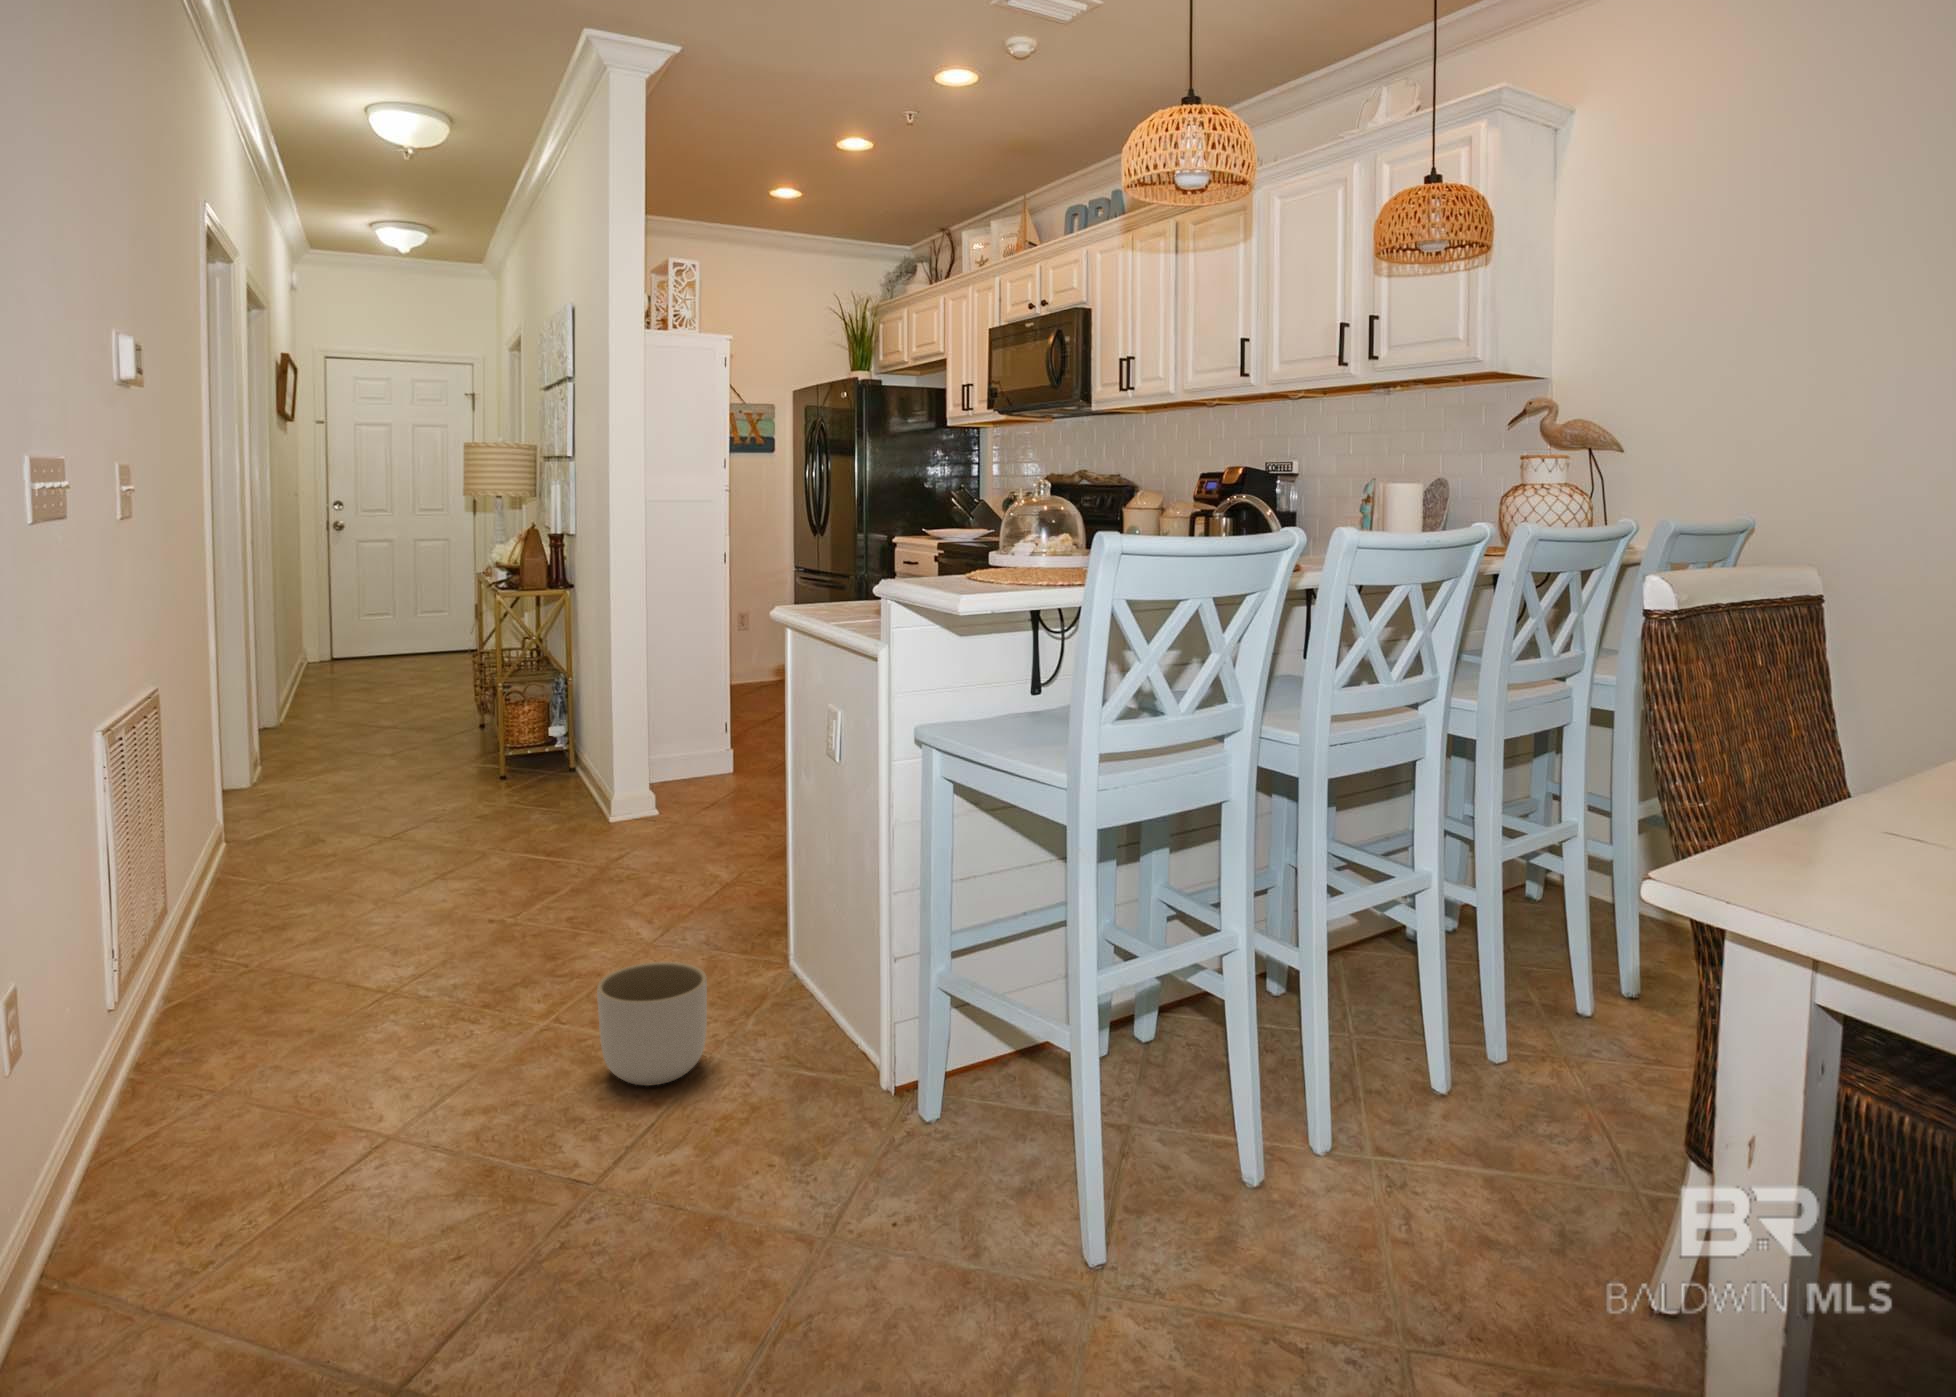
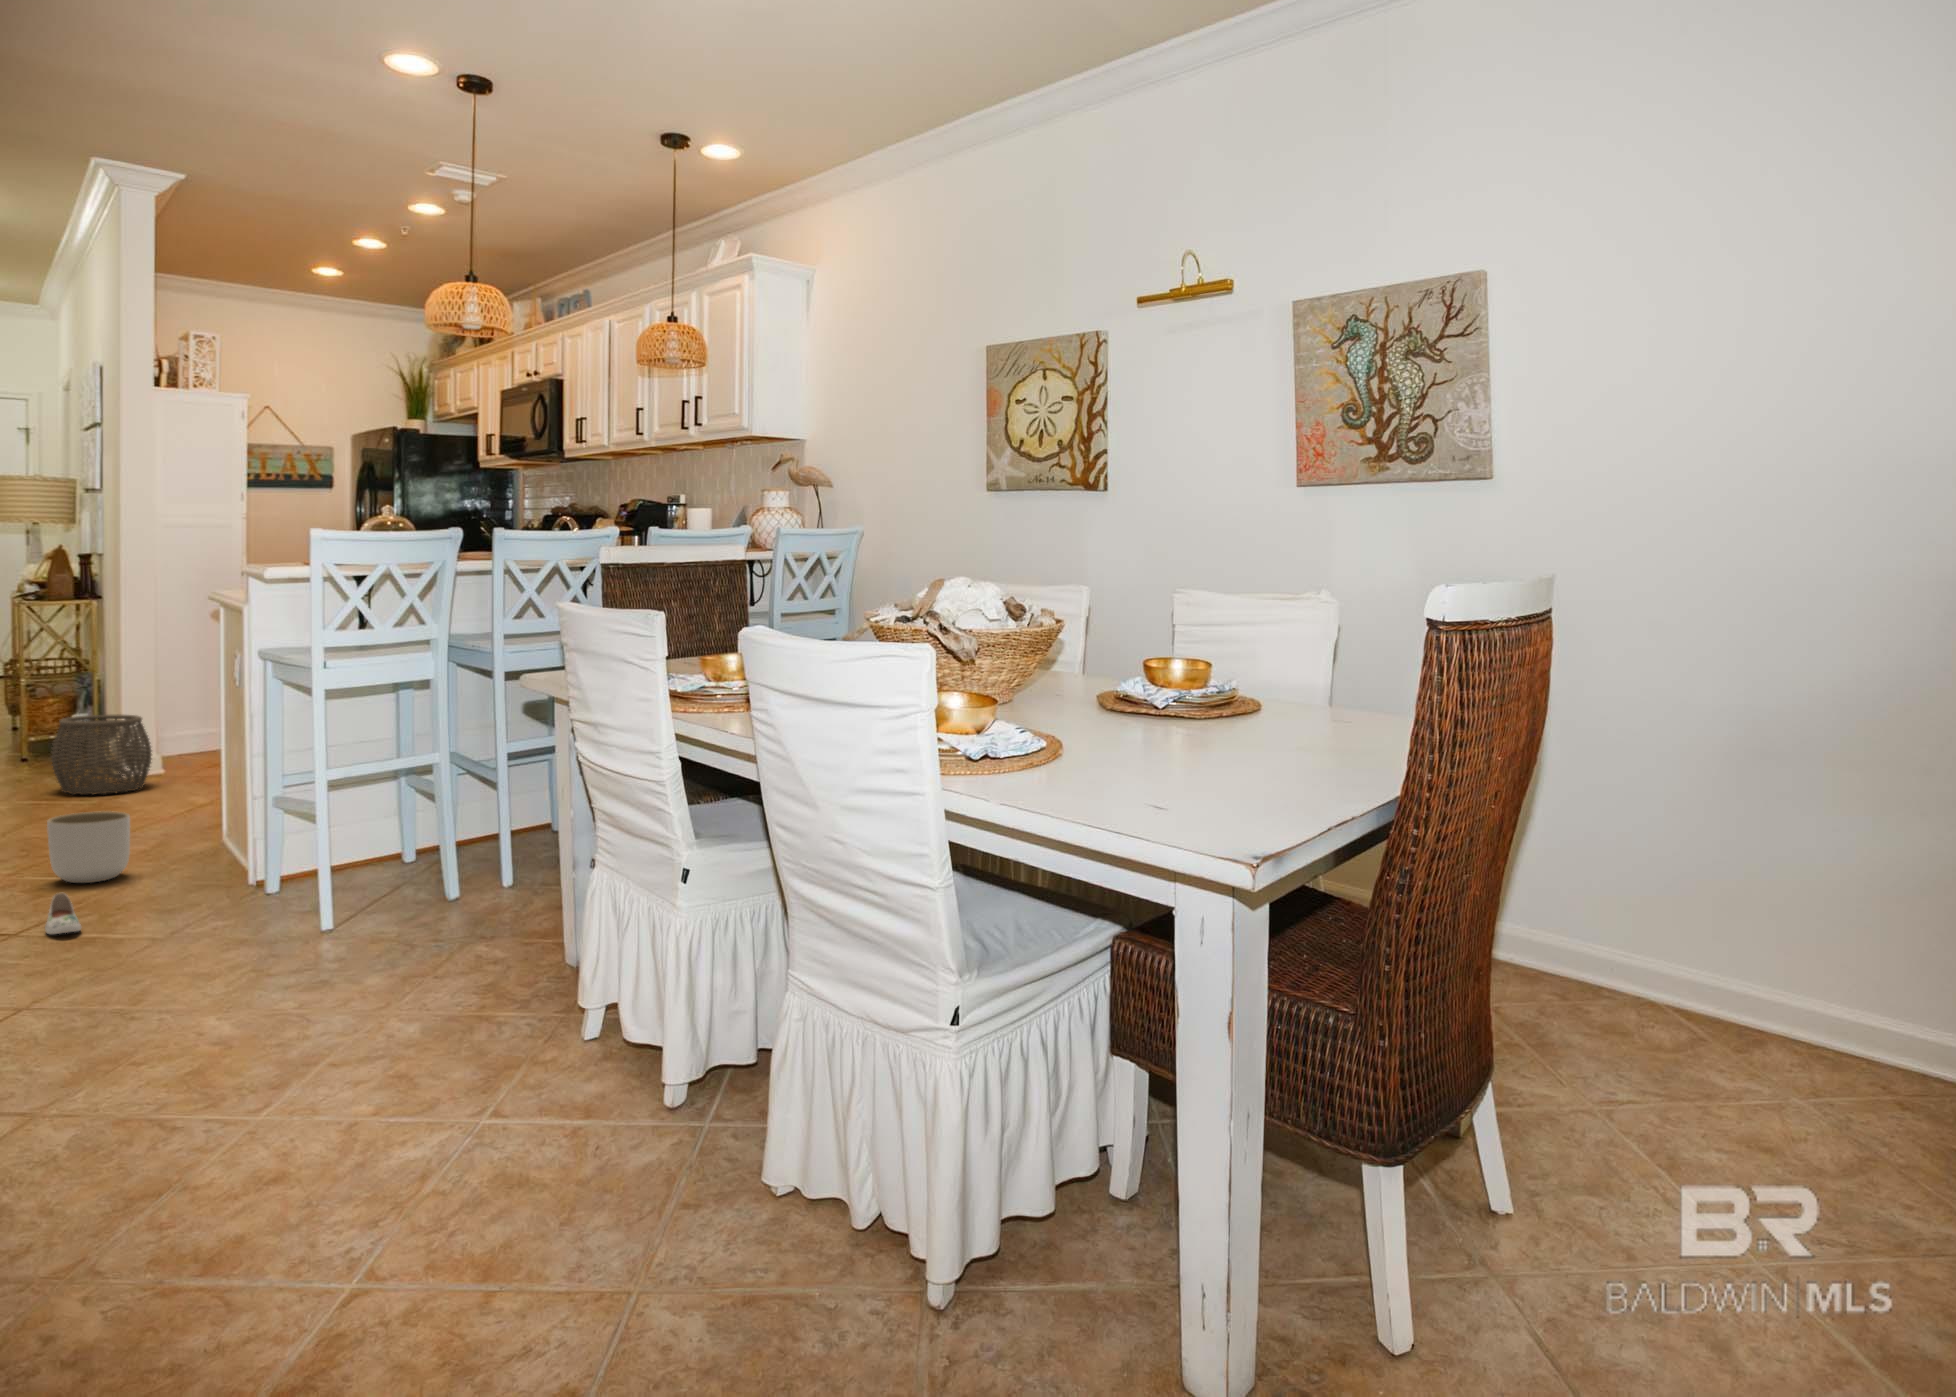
woven basket: none [542,744,654,851] -> present [51,714,152,795]
shoe: none [634,1171,698,1282] -> present [45,893,81,934]

